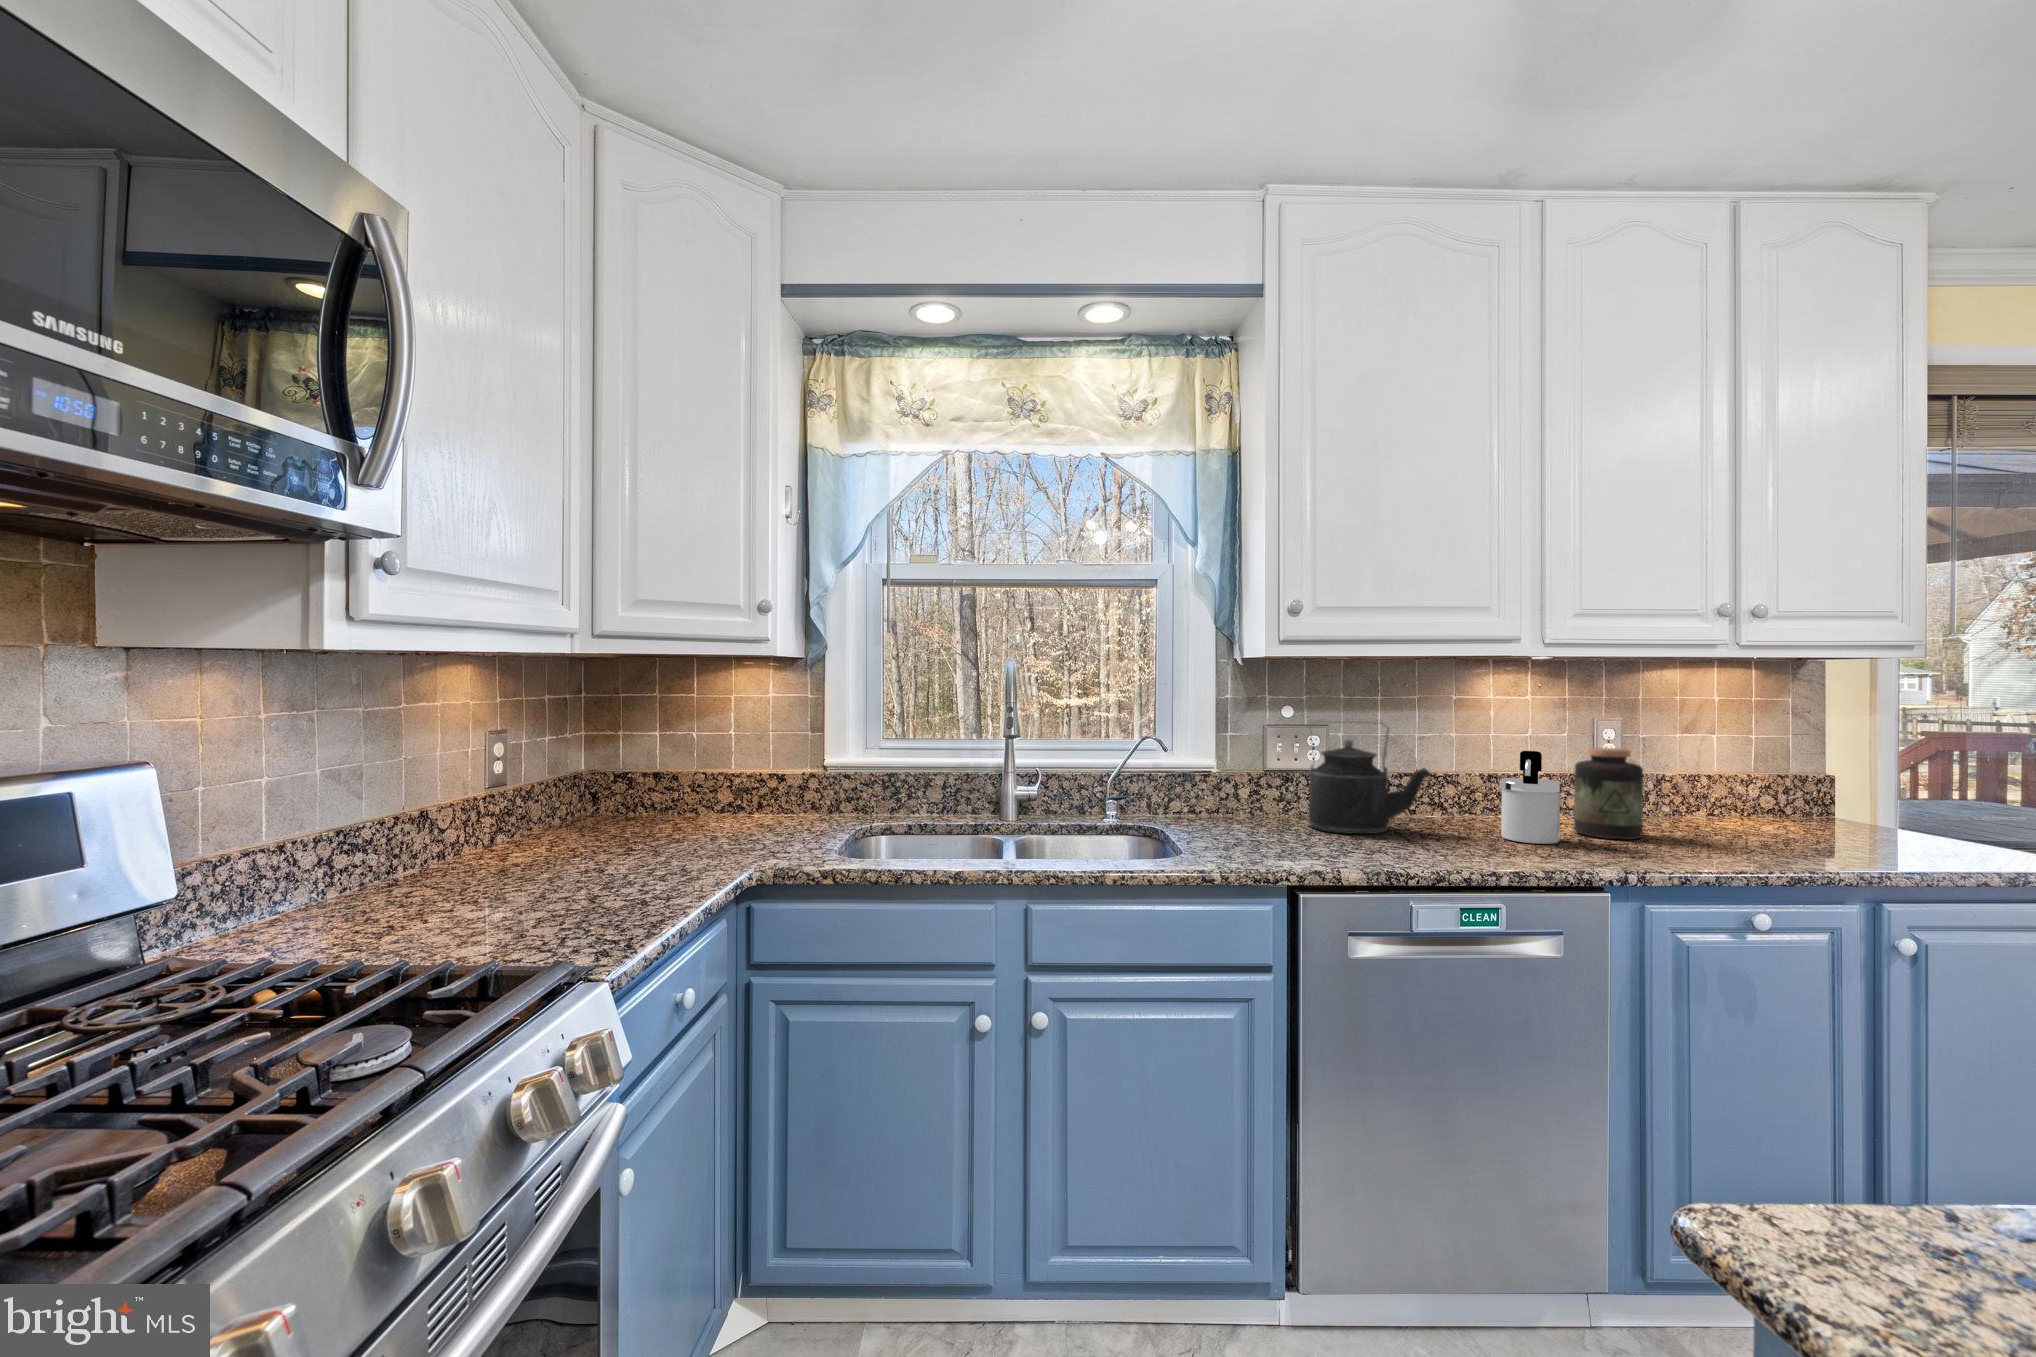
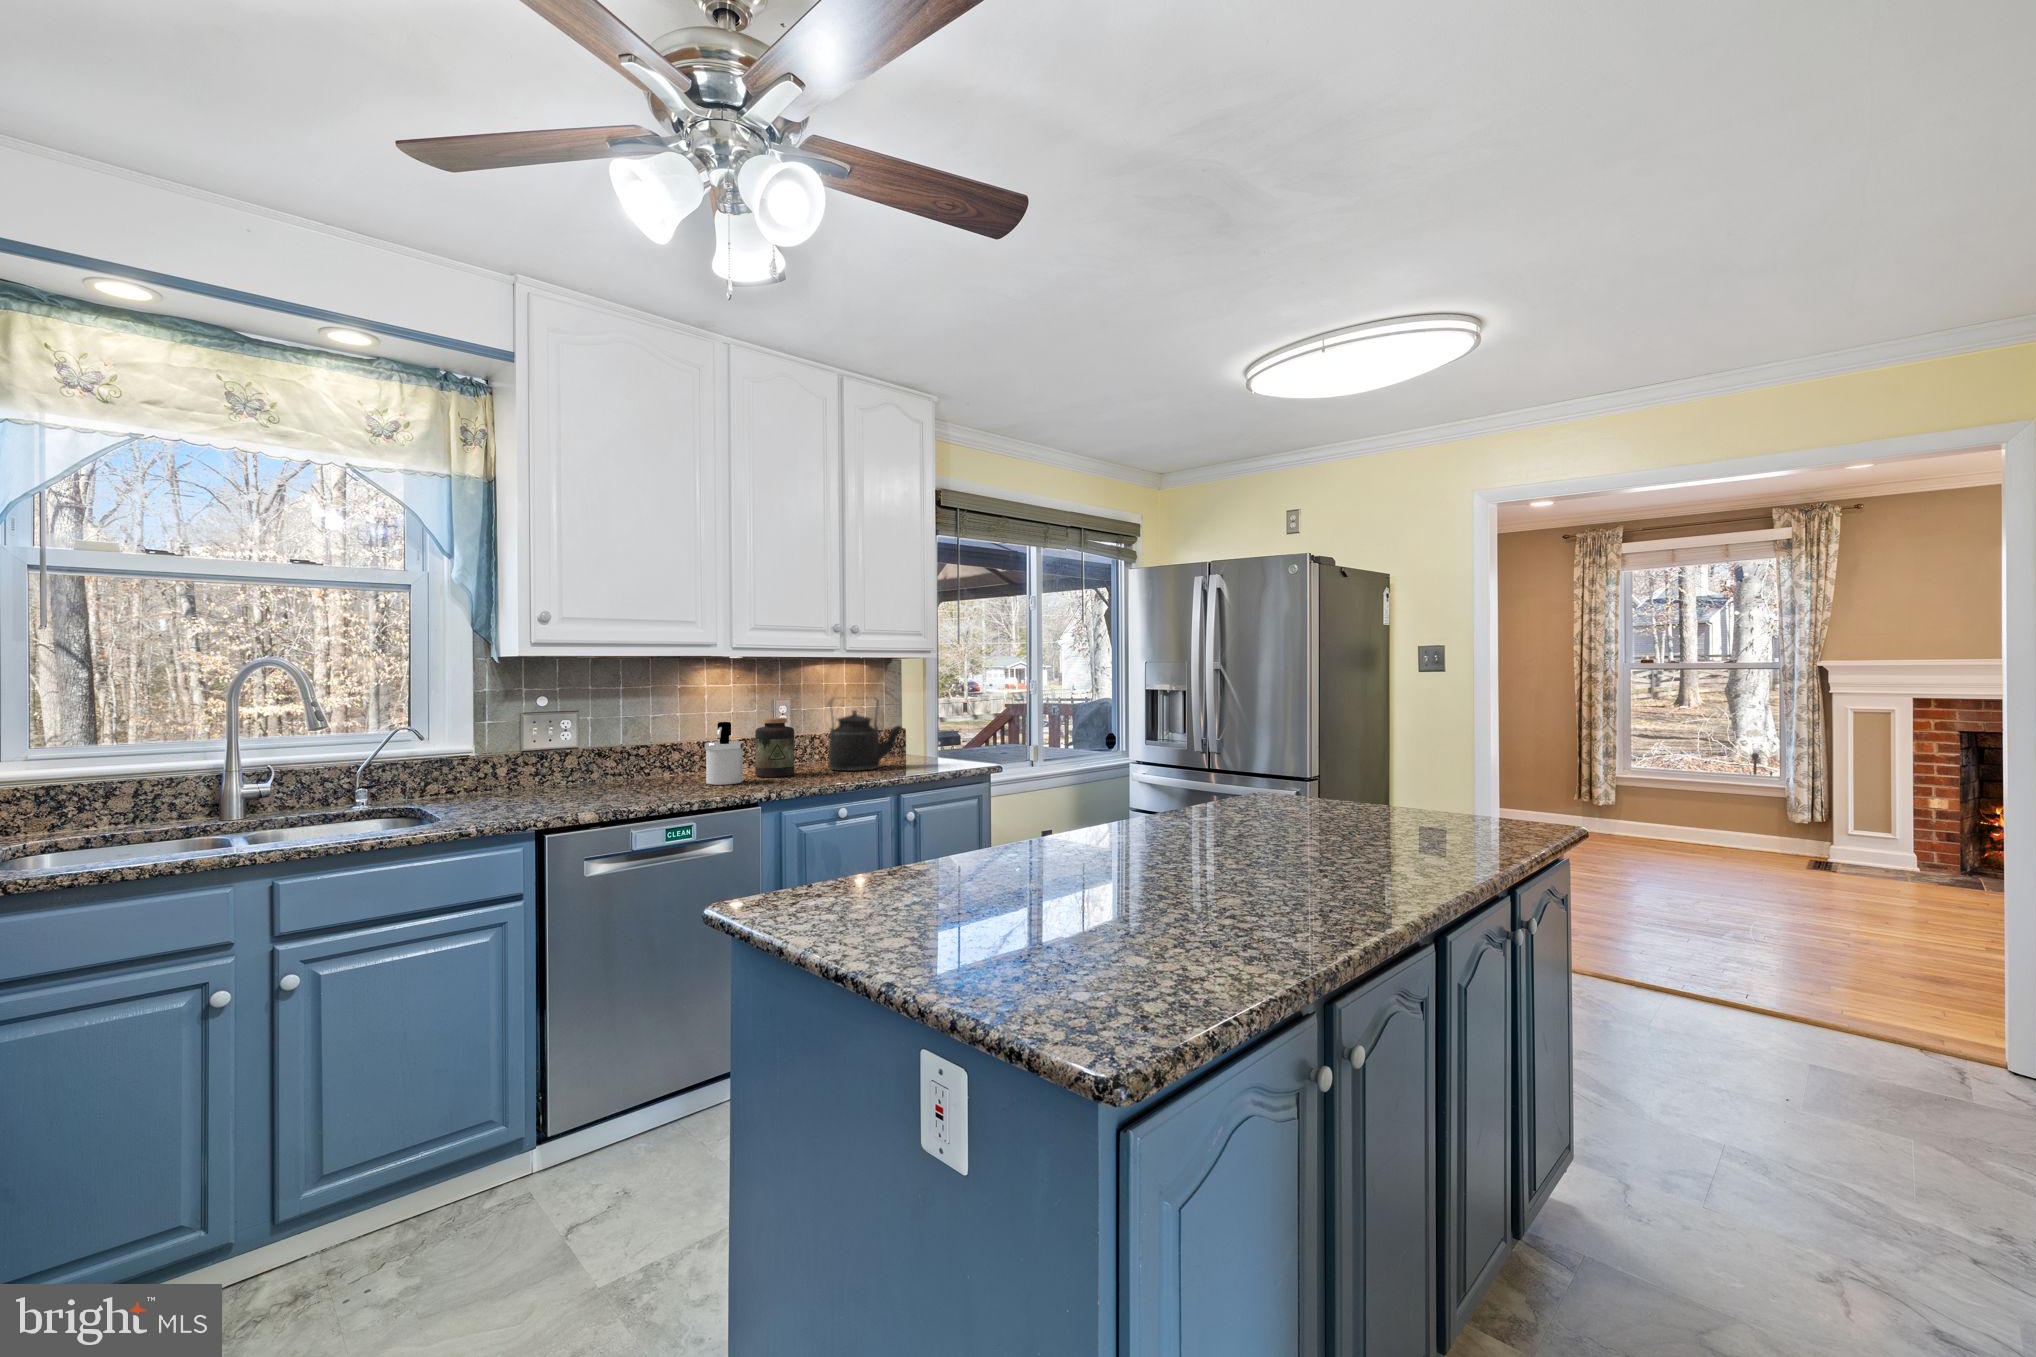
kettle: present [1308,720,1430,834] -> present [828,698,902,771]

